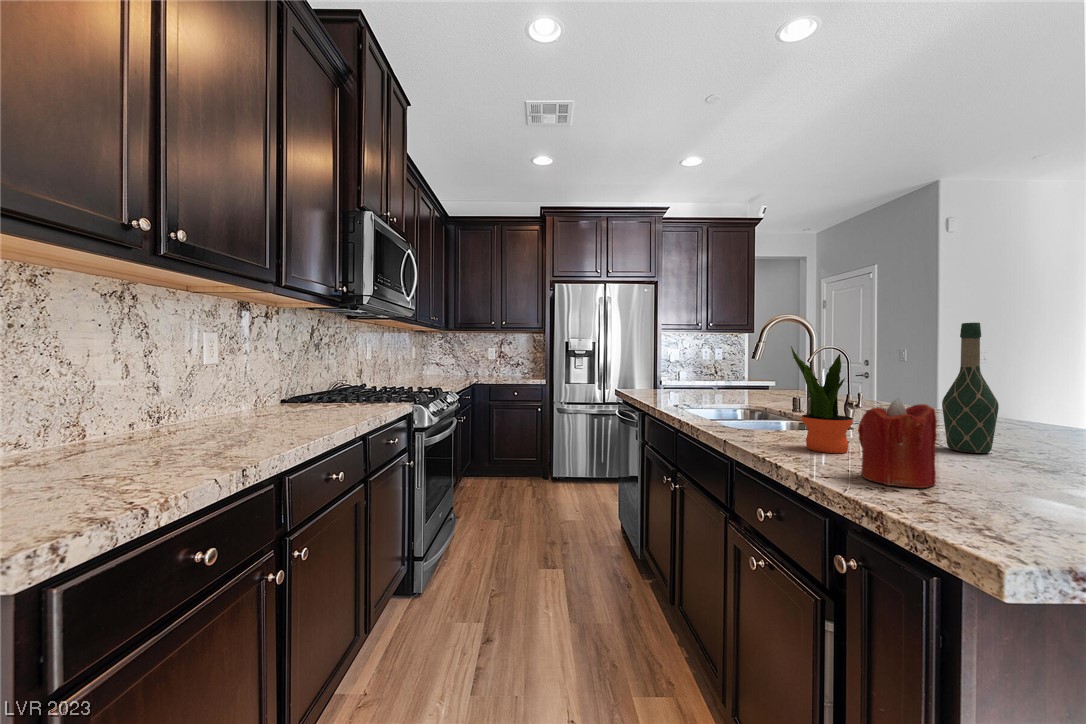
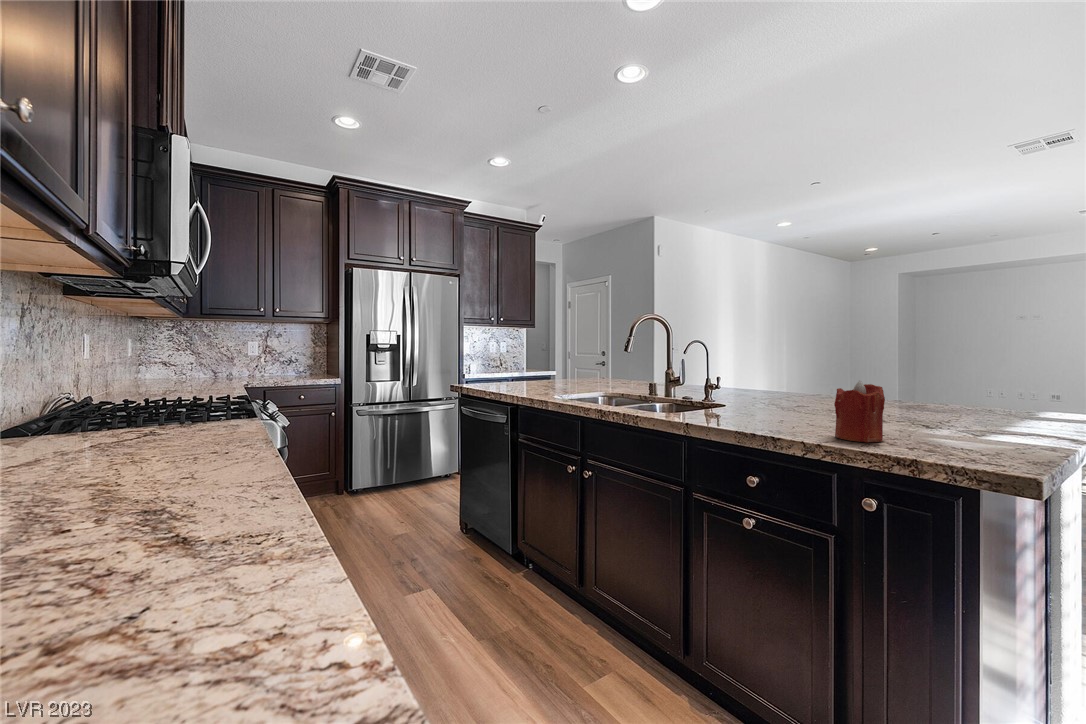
wine bottle: present [942,323,999,453] -> none [806,328,838,415]
potted plant: present [791,346,853,453] -> none [734,343,785,425]

